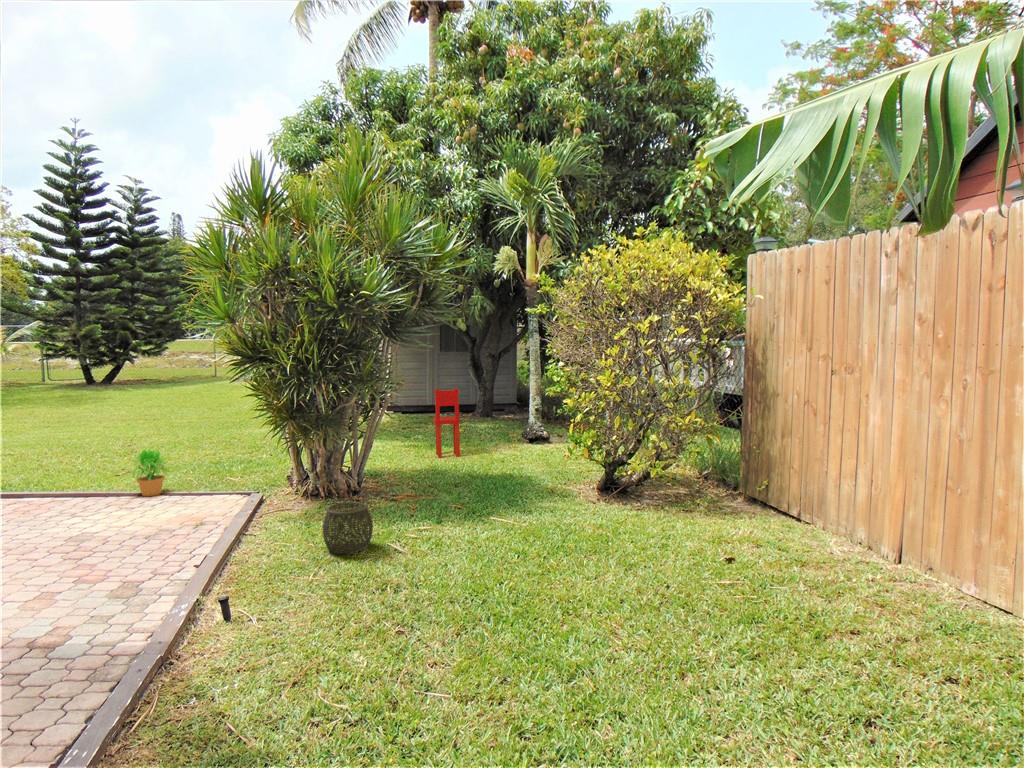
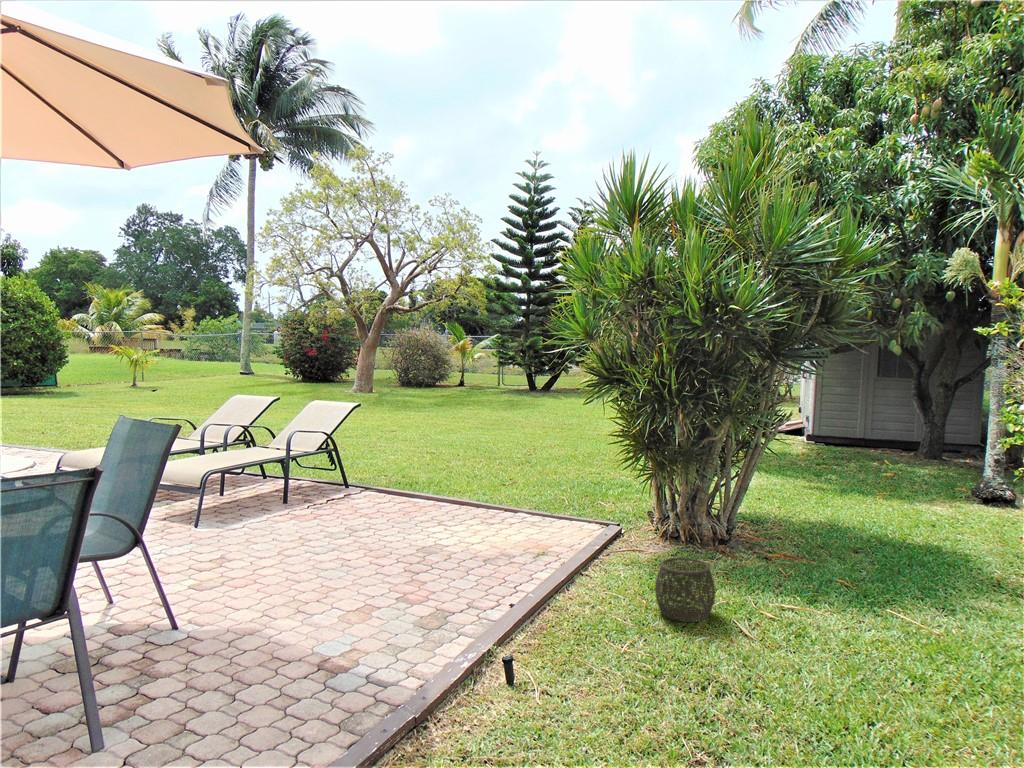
chair: present [433,388,461,458] -> none [846,424,883,515]
potted plant: present [132,450,167,496] -> none [508,463,545,510]

